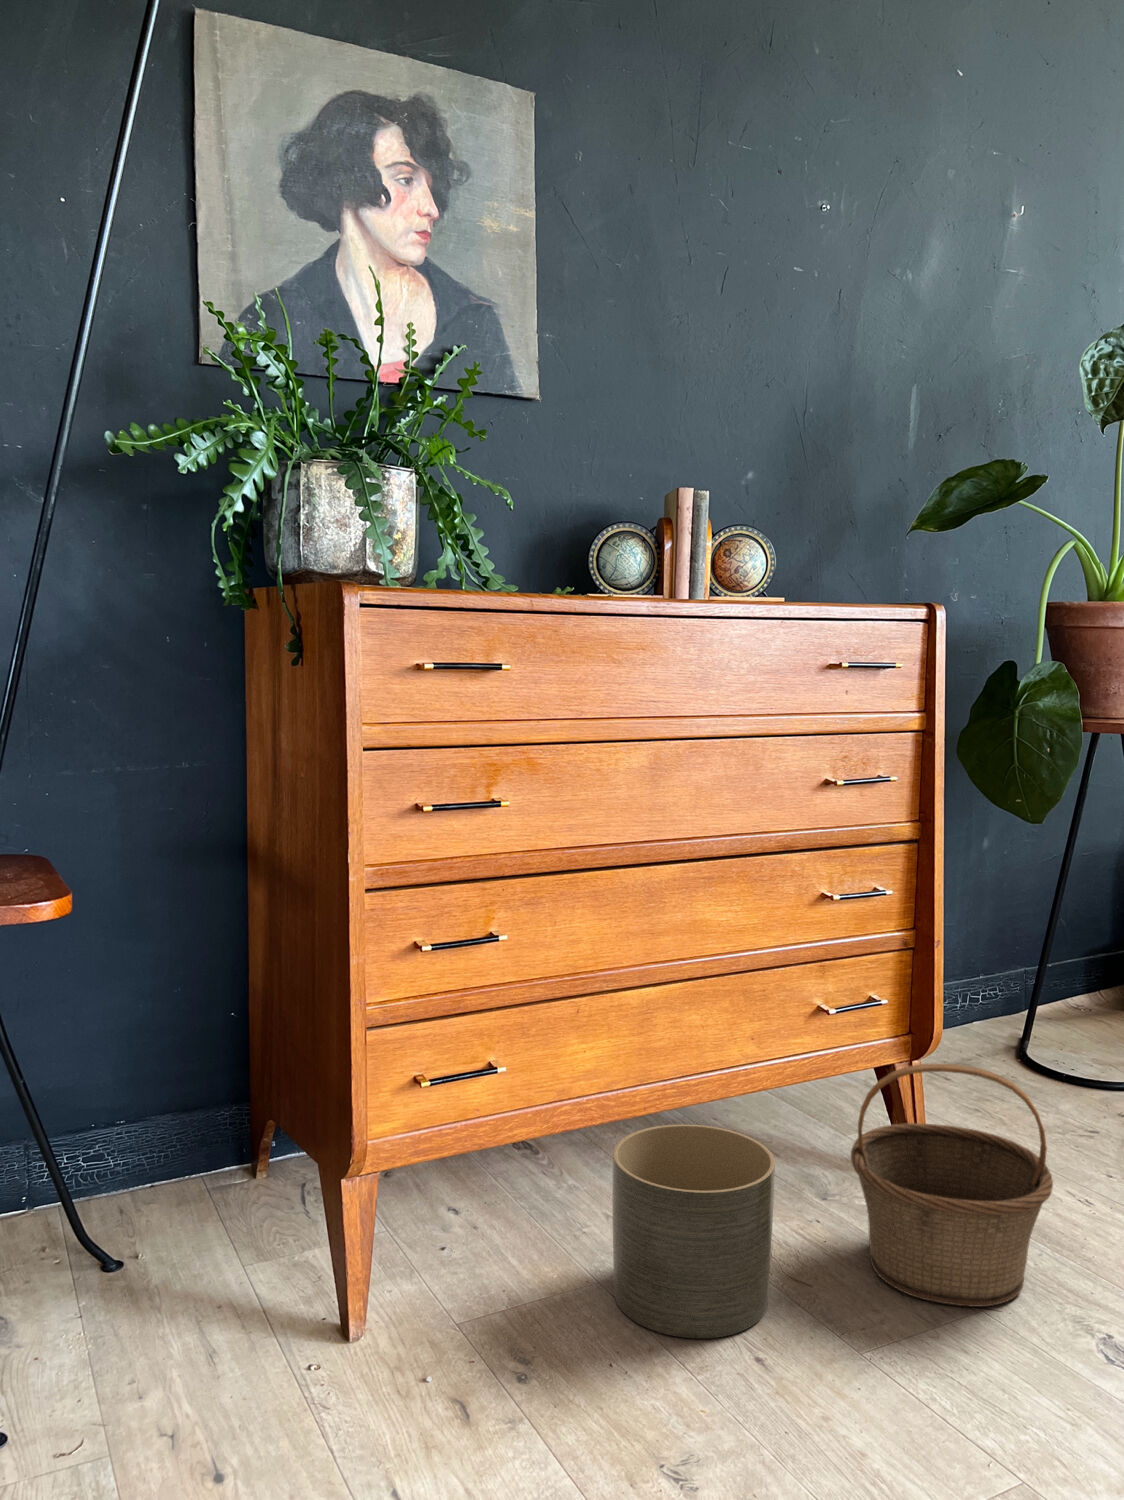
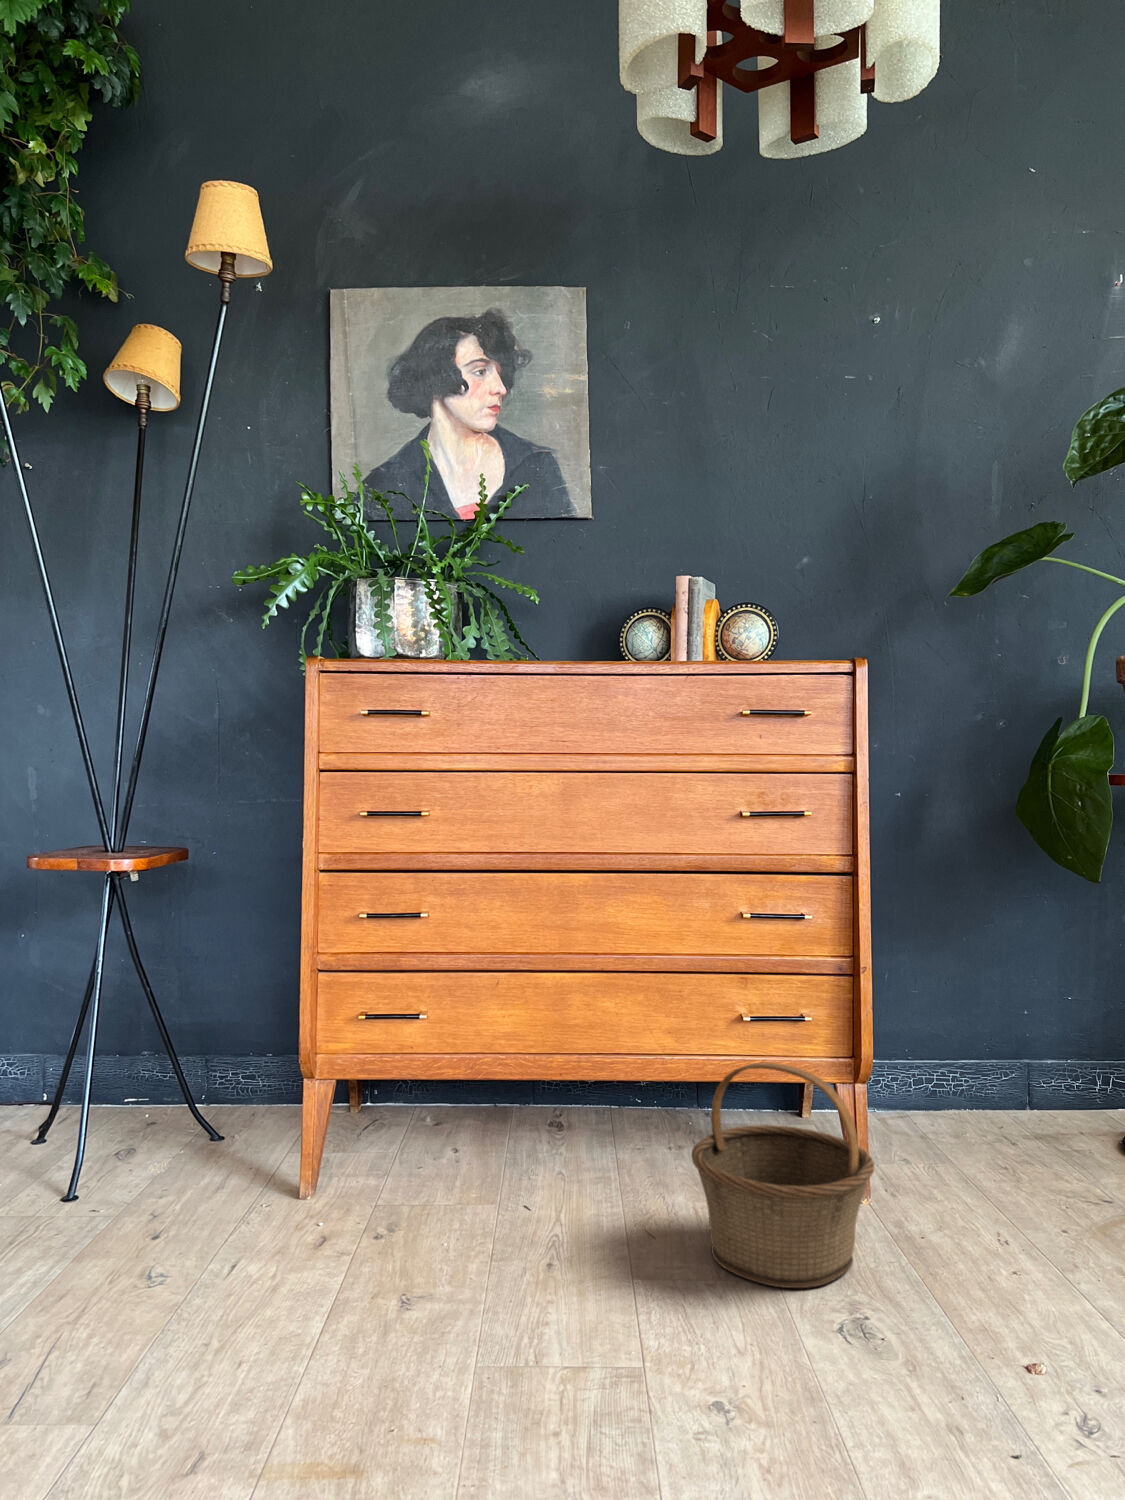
planter: present [612,1124,775,1338] -> none [482,1088,613,1254]

